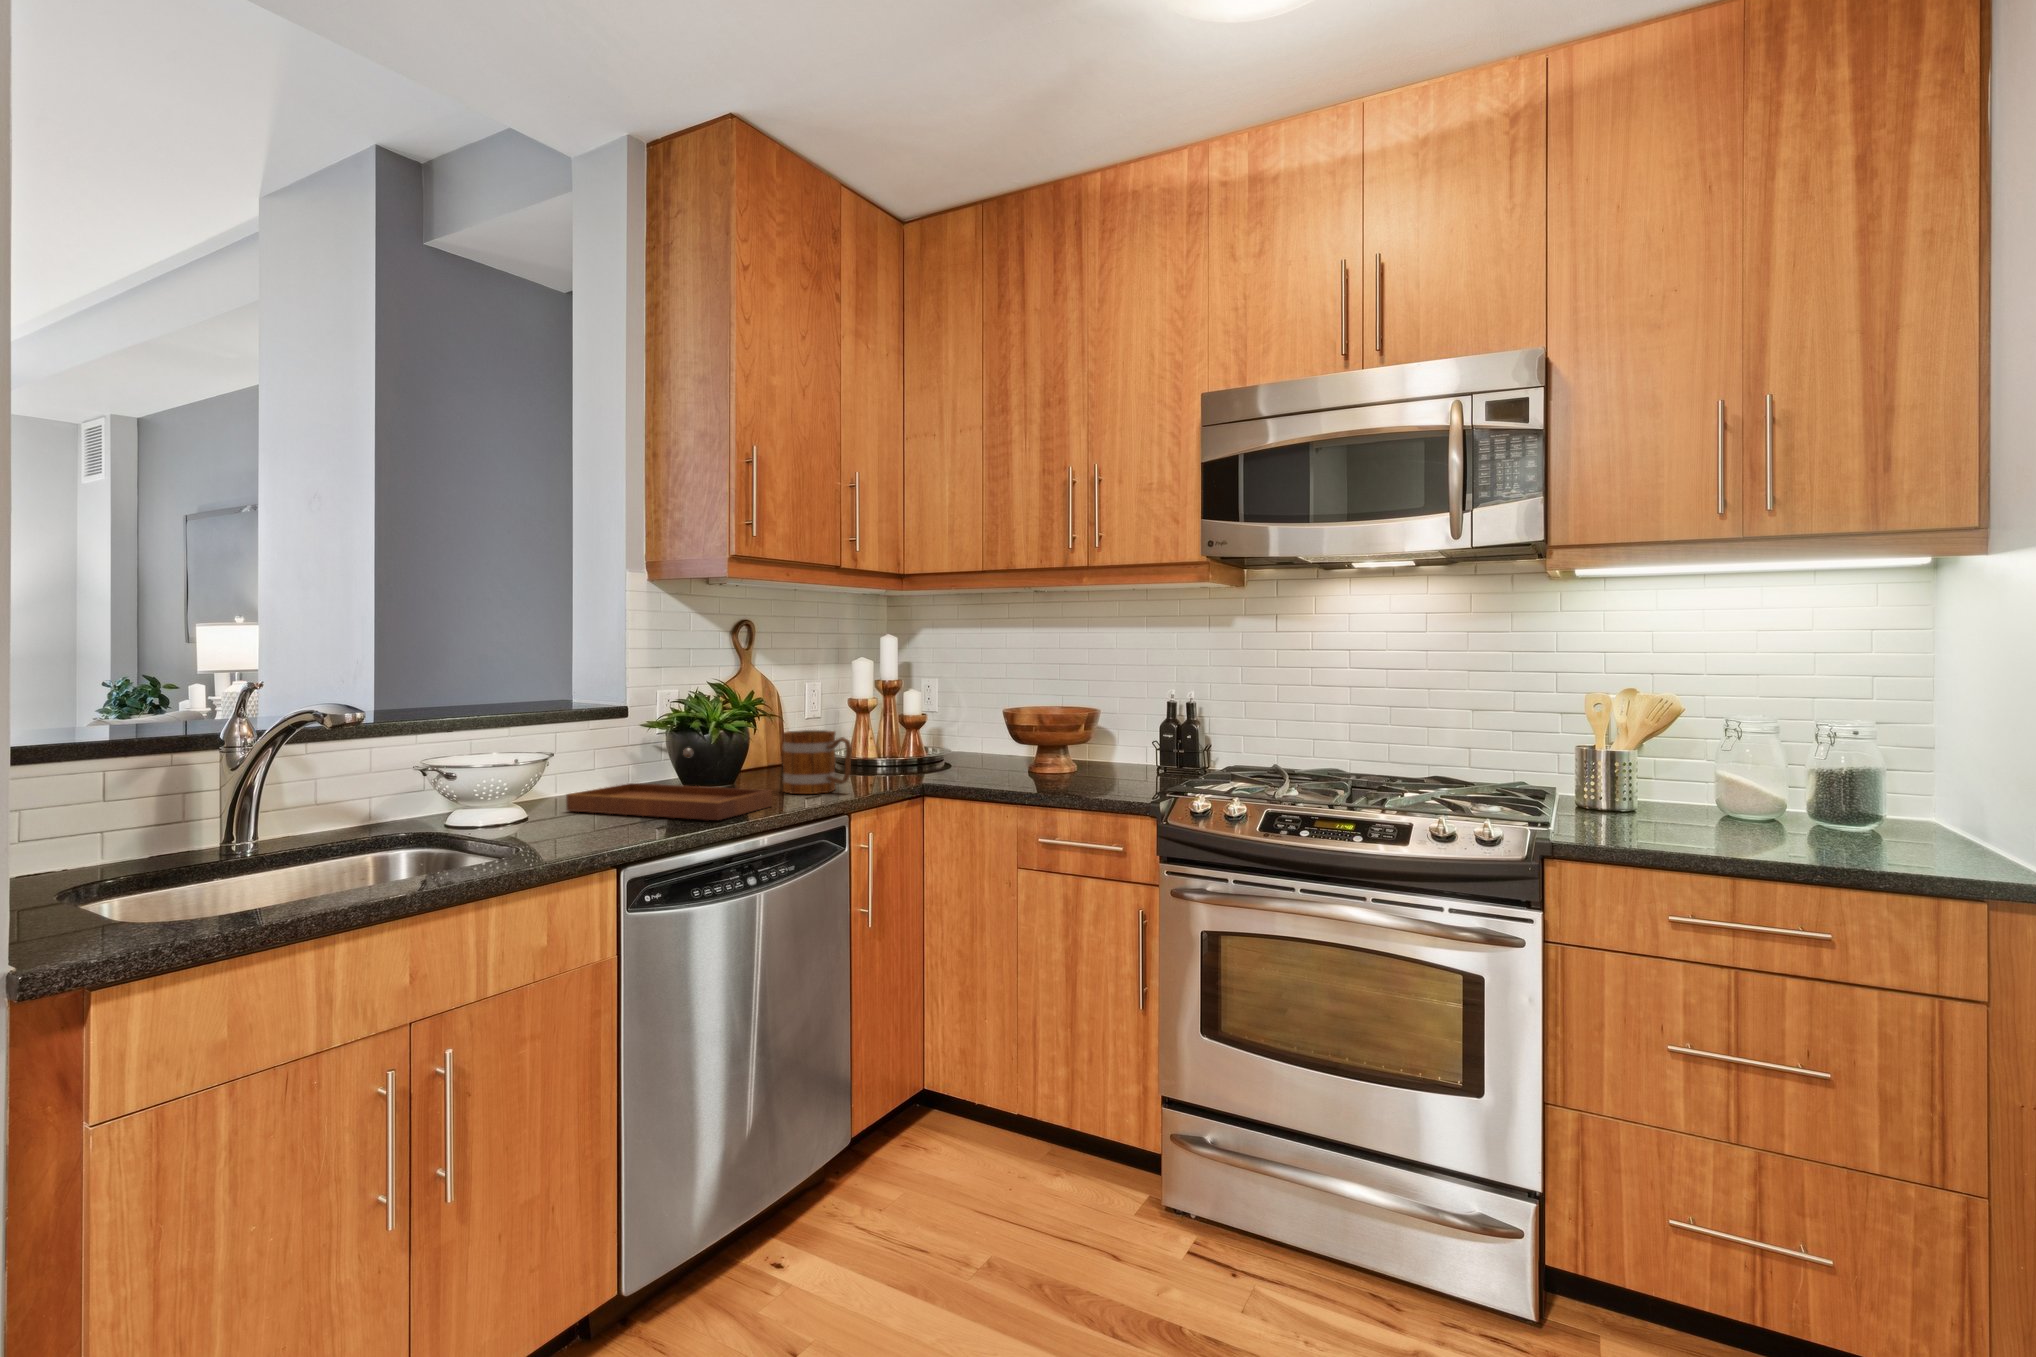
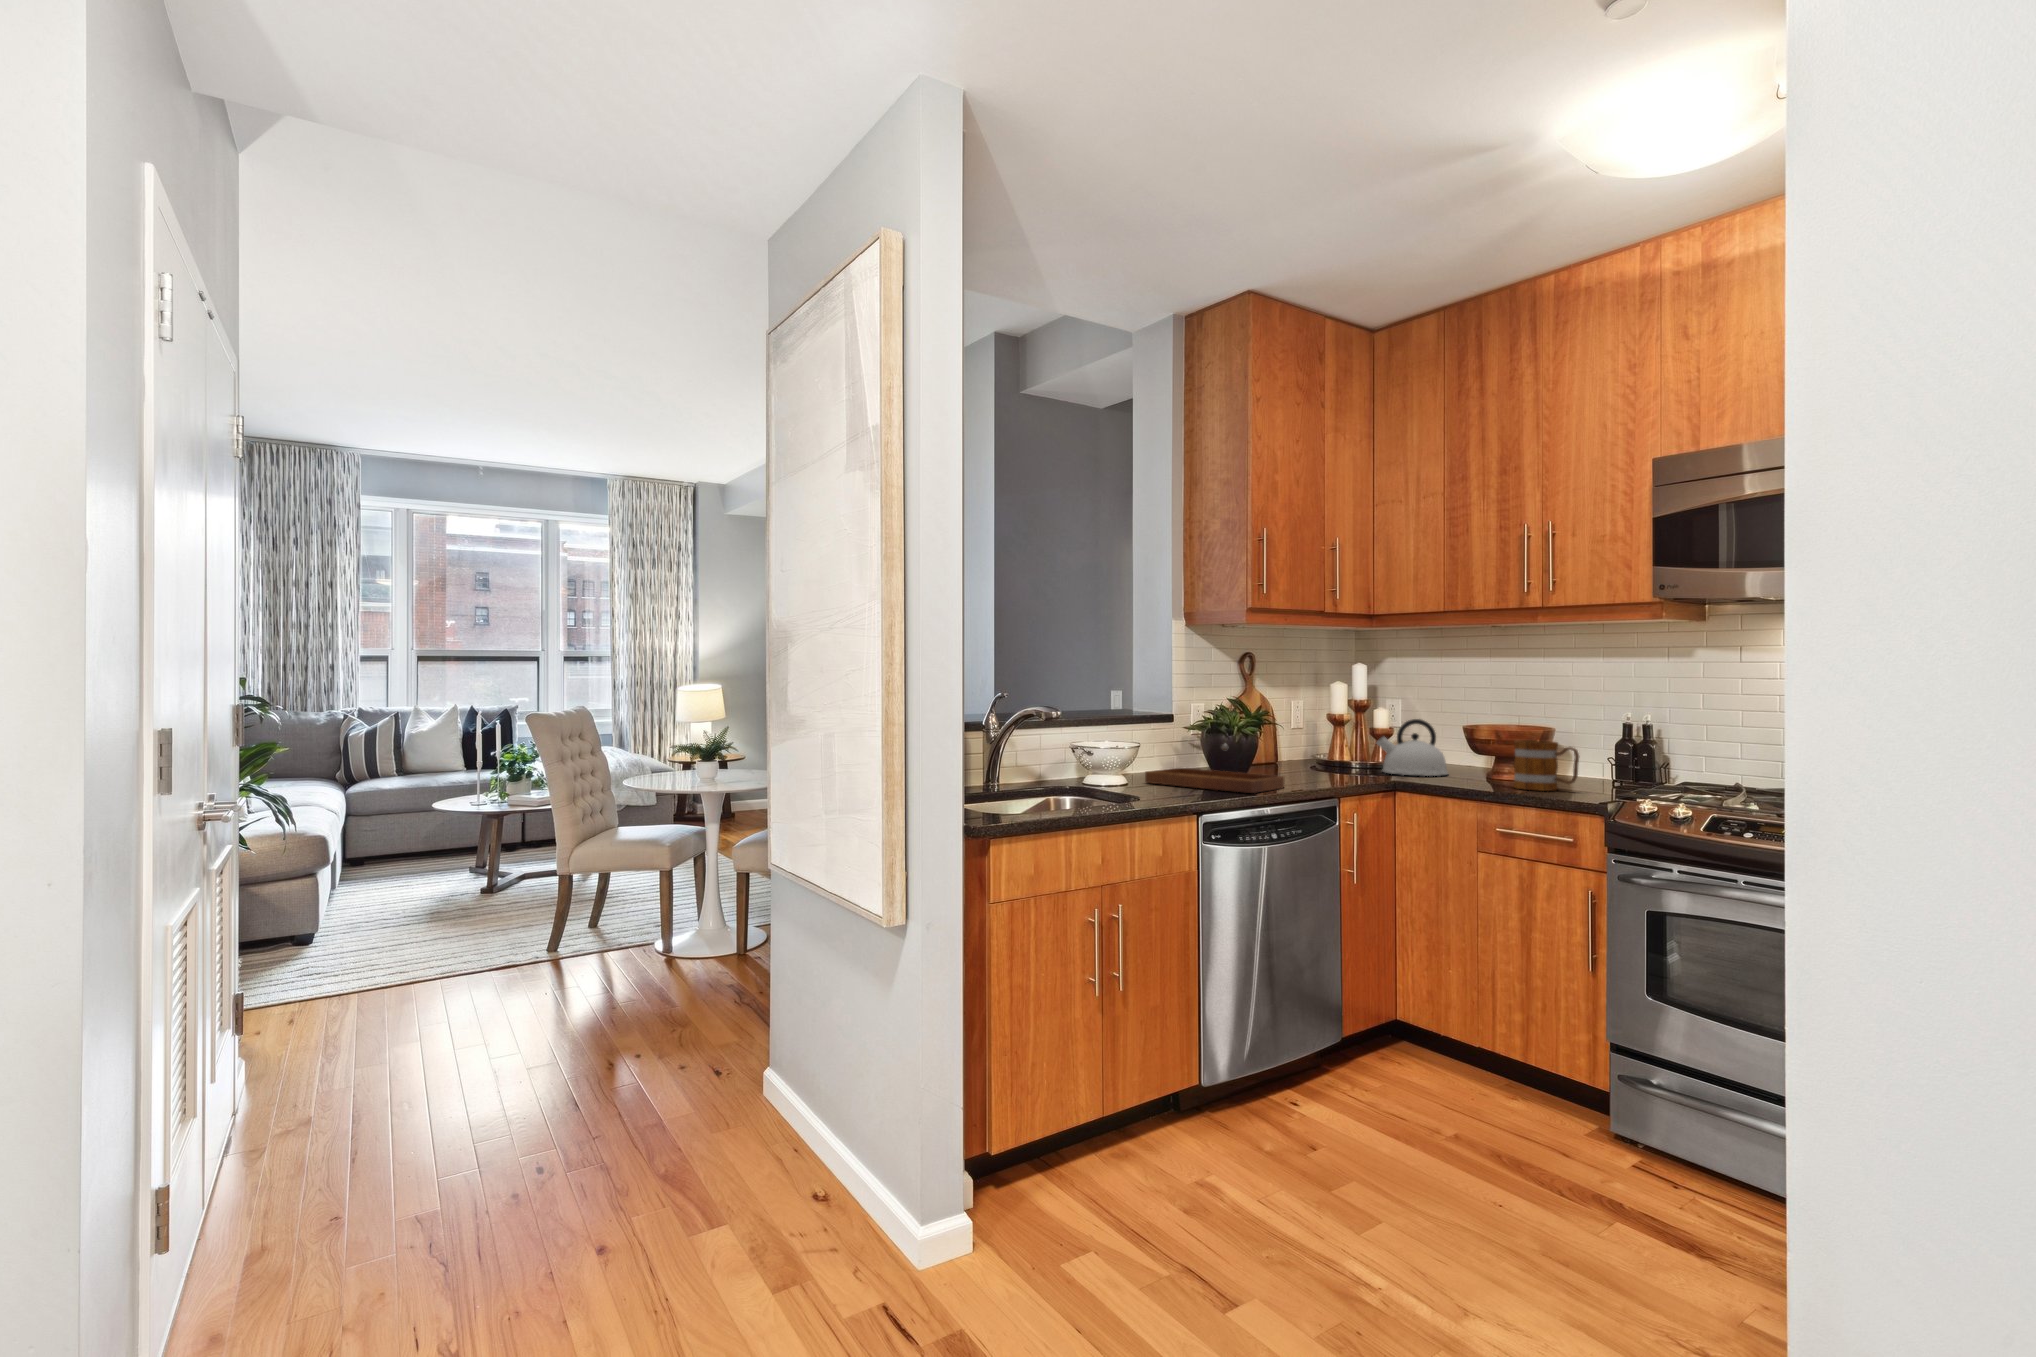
kettle: none [903,703,987,774] -> present [1377,719,1448,776]
mug: present [783,730,852,794] -> present [1514,740,1579,791]

